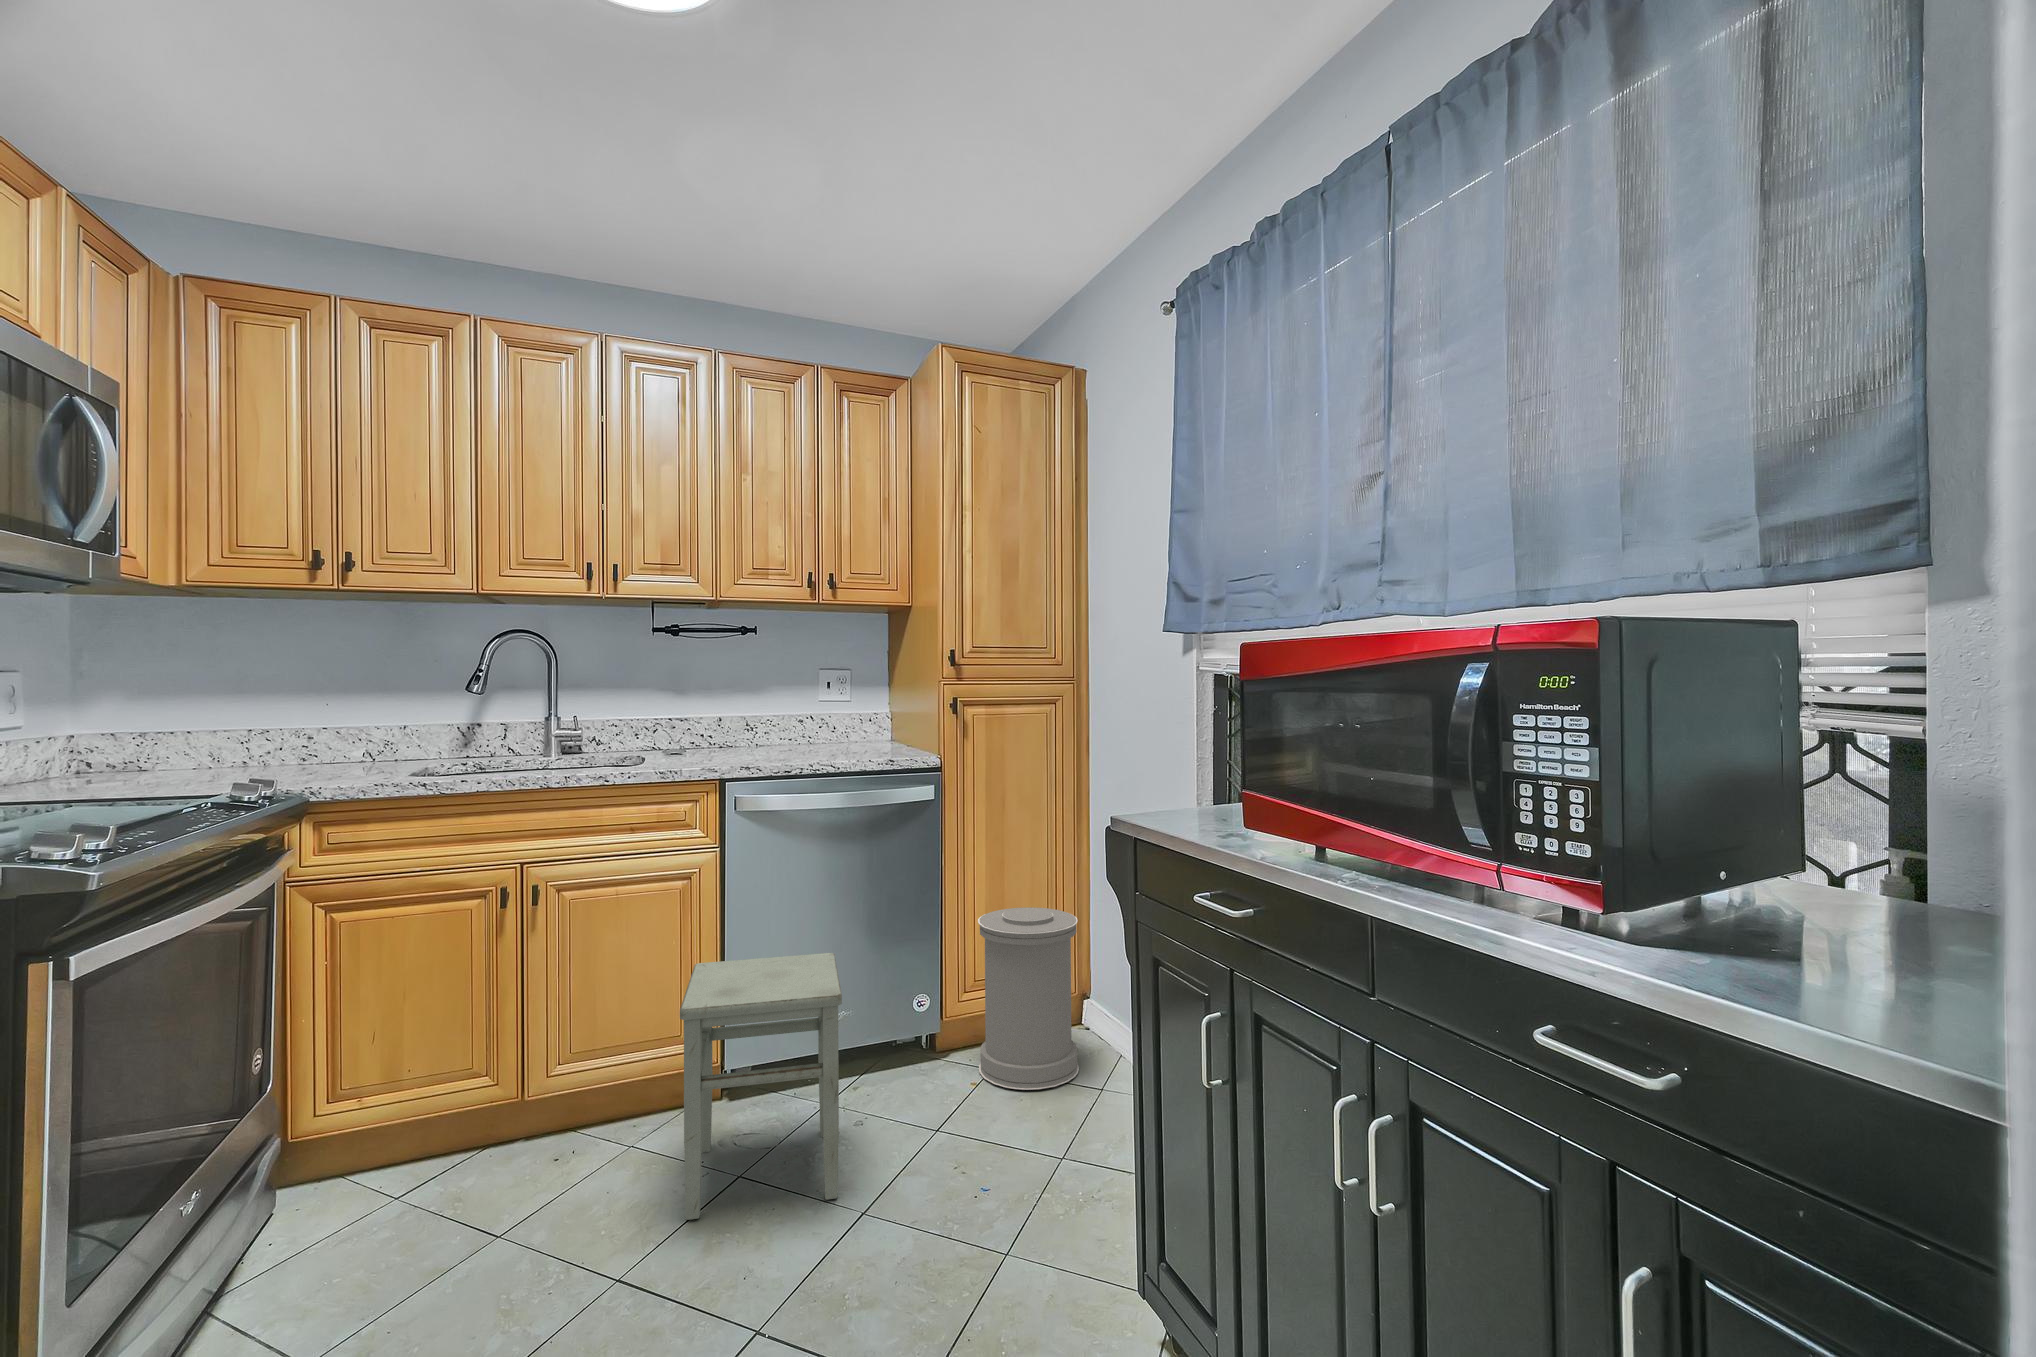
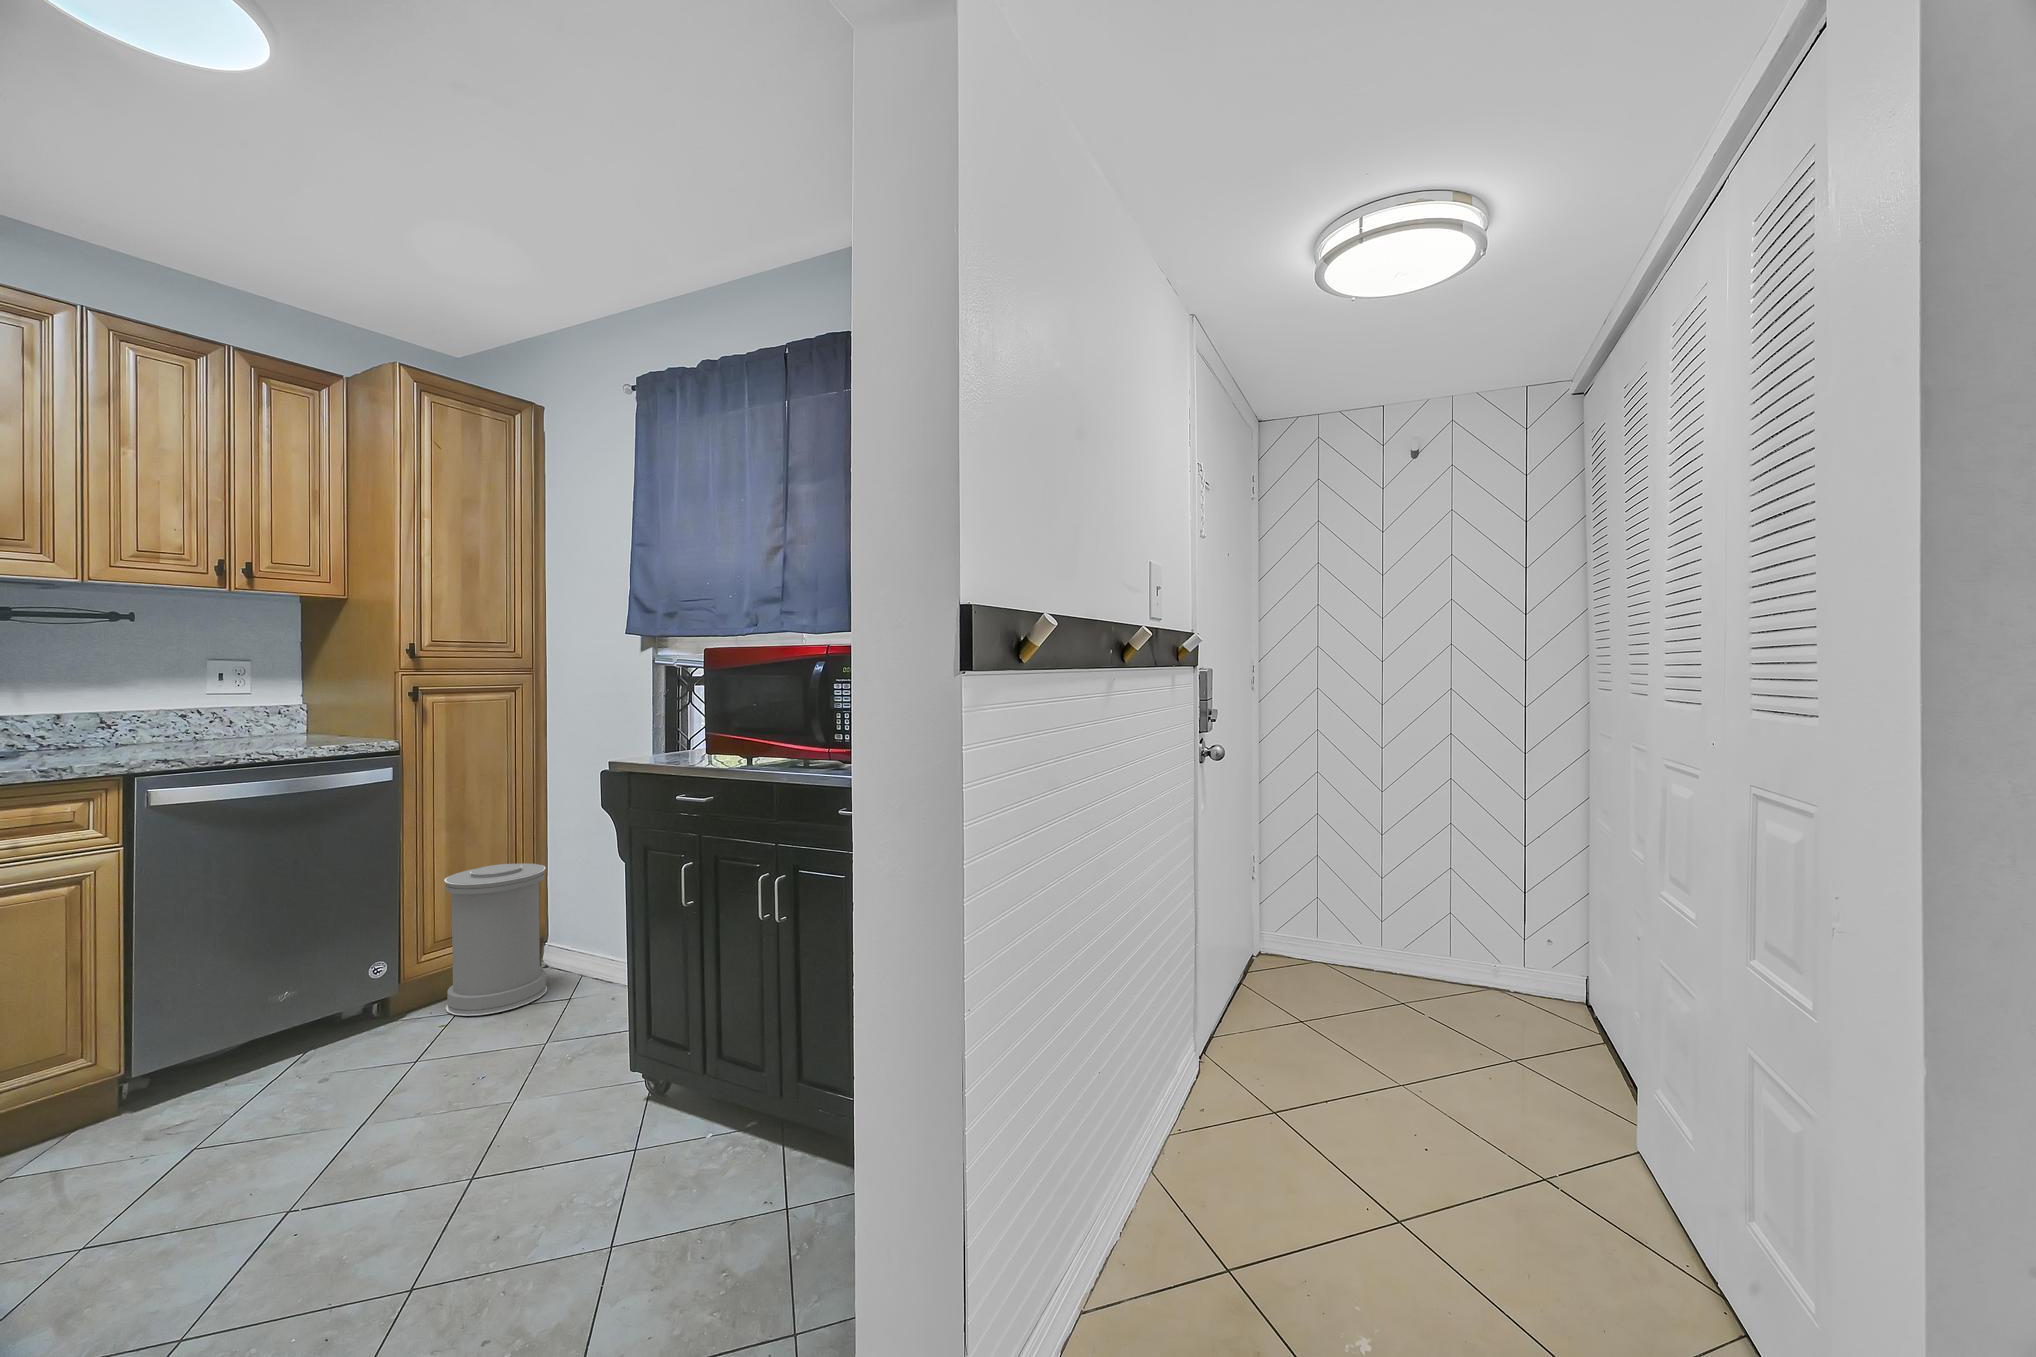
stool: present [680,953,842,1220] -> none [106,924,328,1195]

